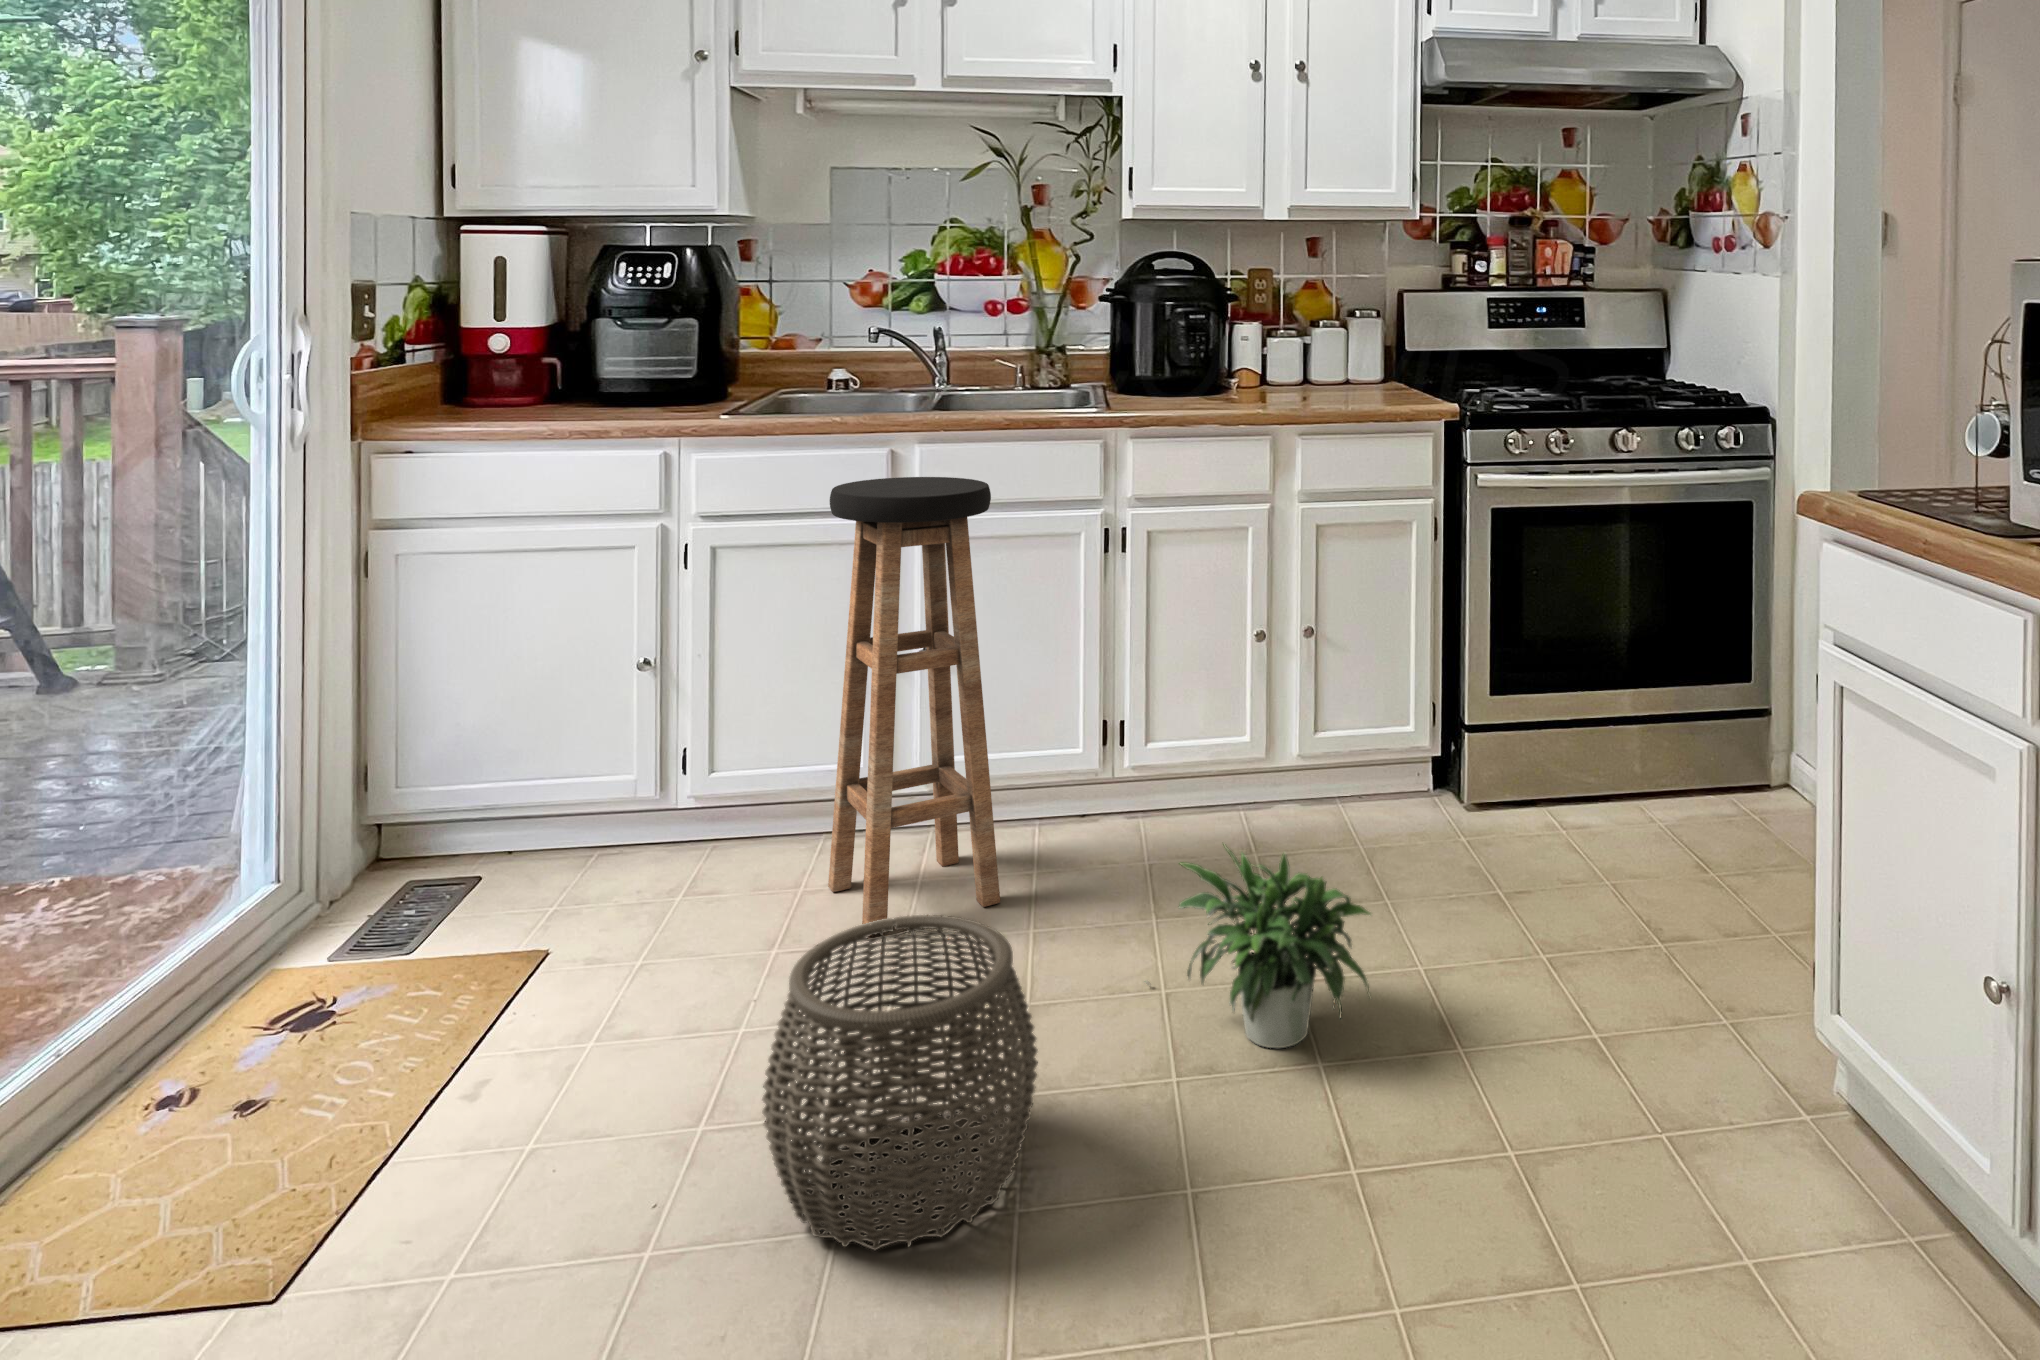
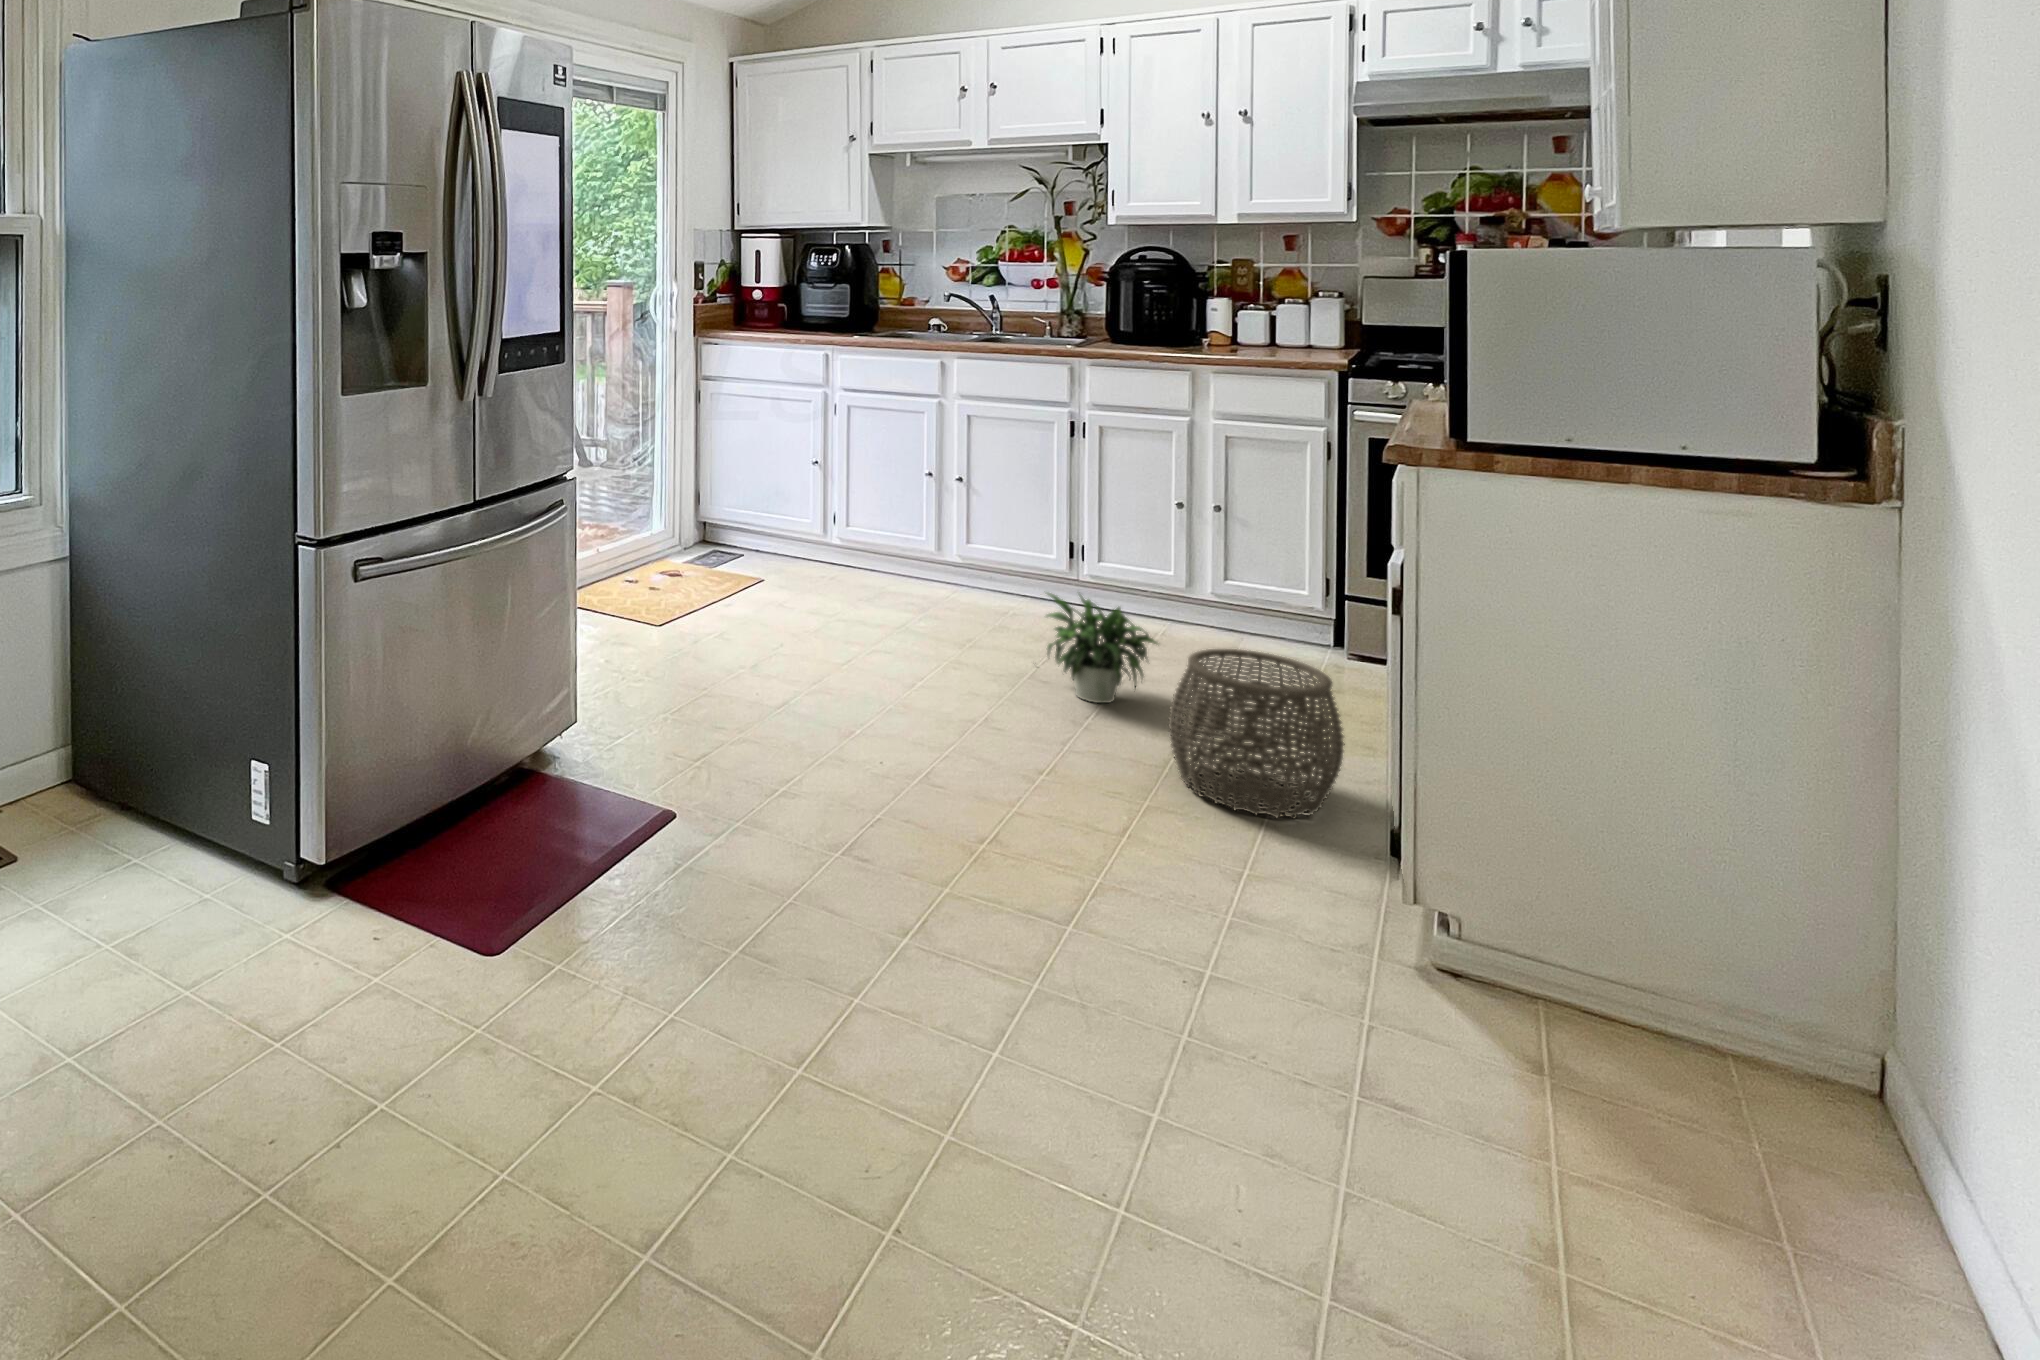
bar stool: present [828,477,1000,924] -> none [888,378,987,620]
woven basket: present [762,915,1038,1250] -> present [1169,649,1344,818]

